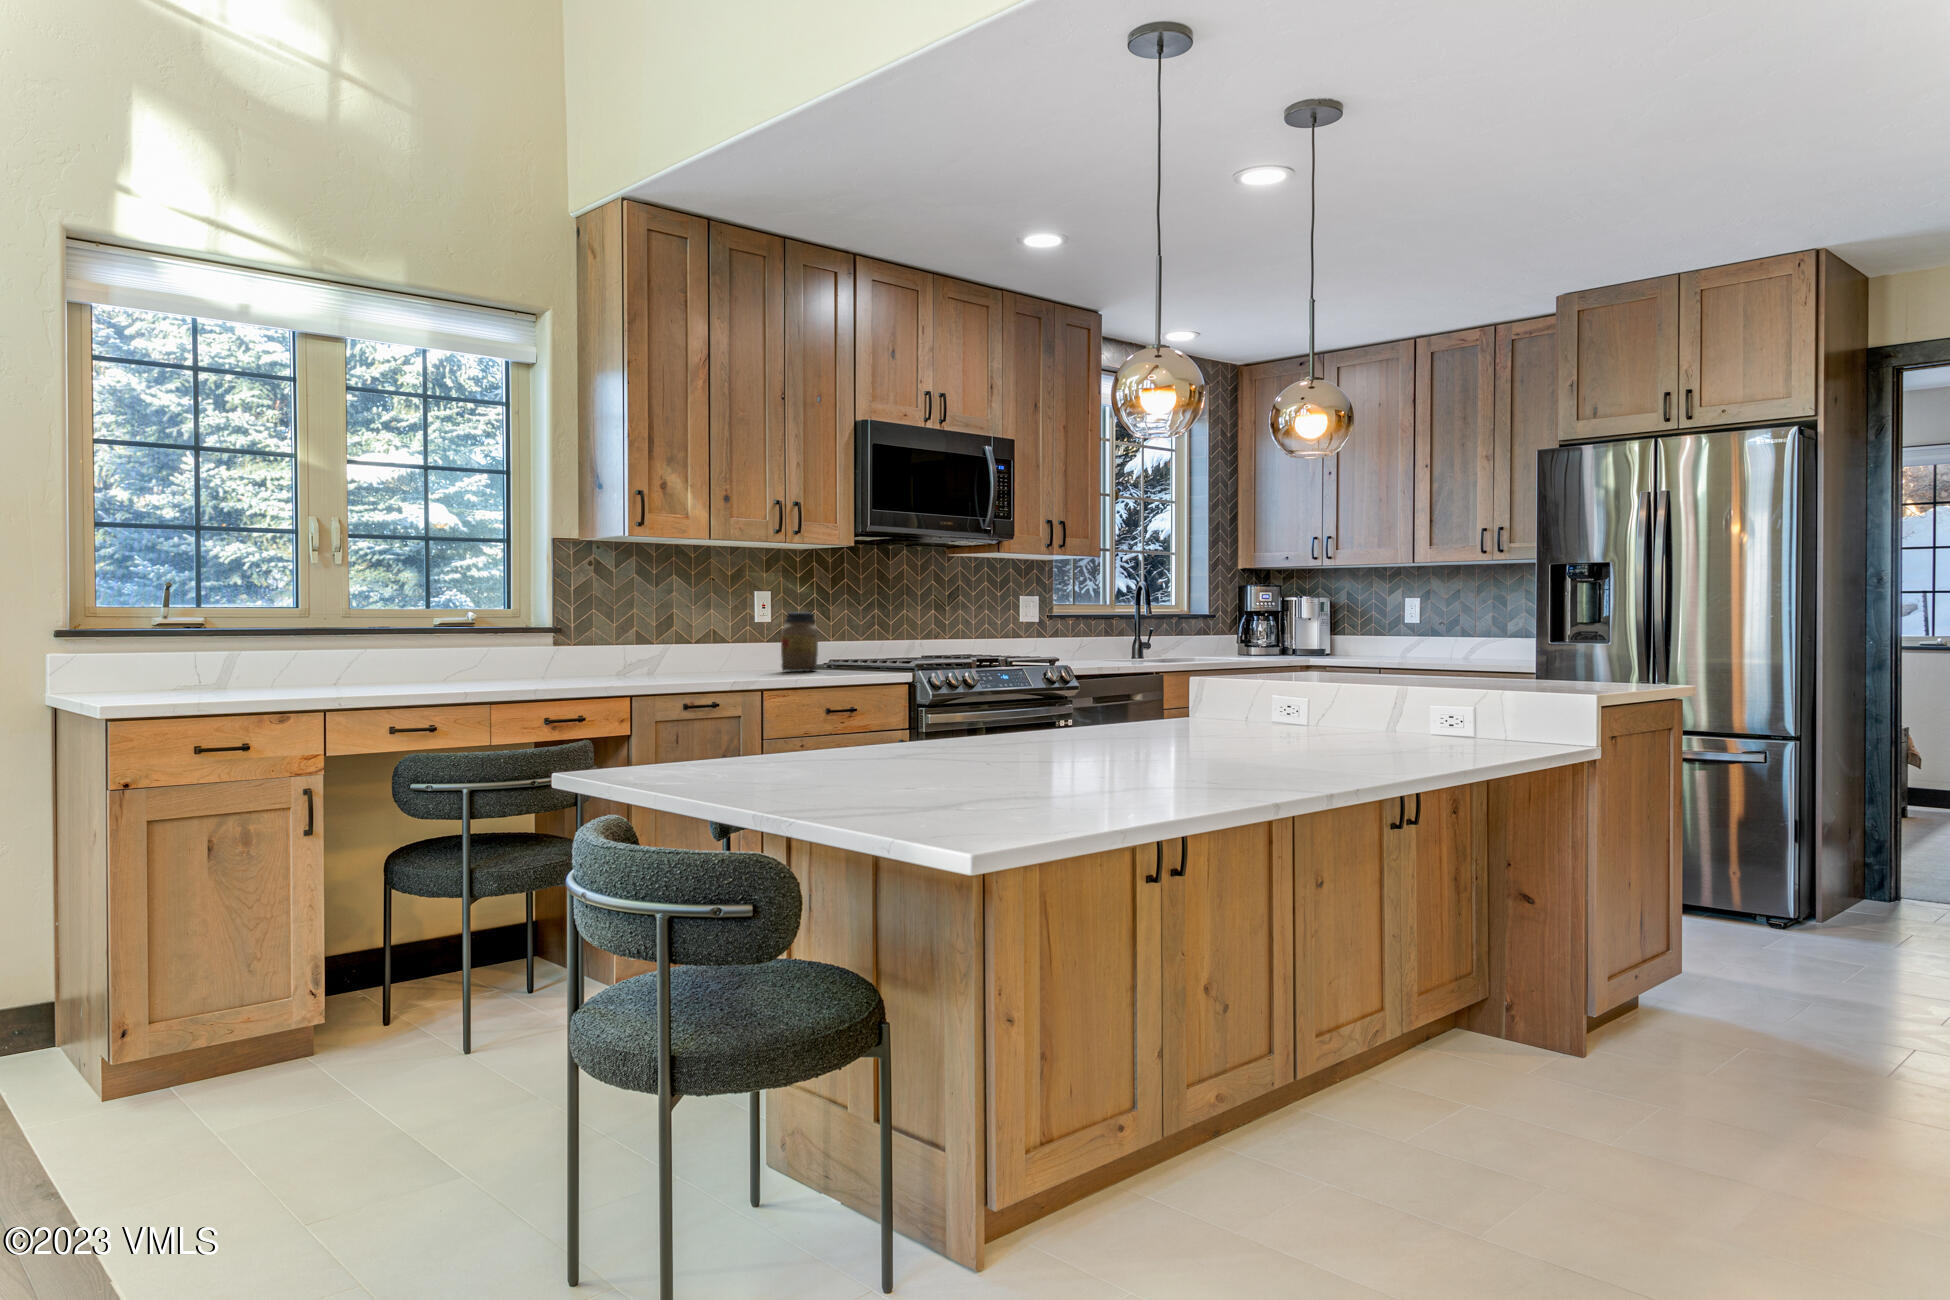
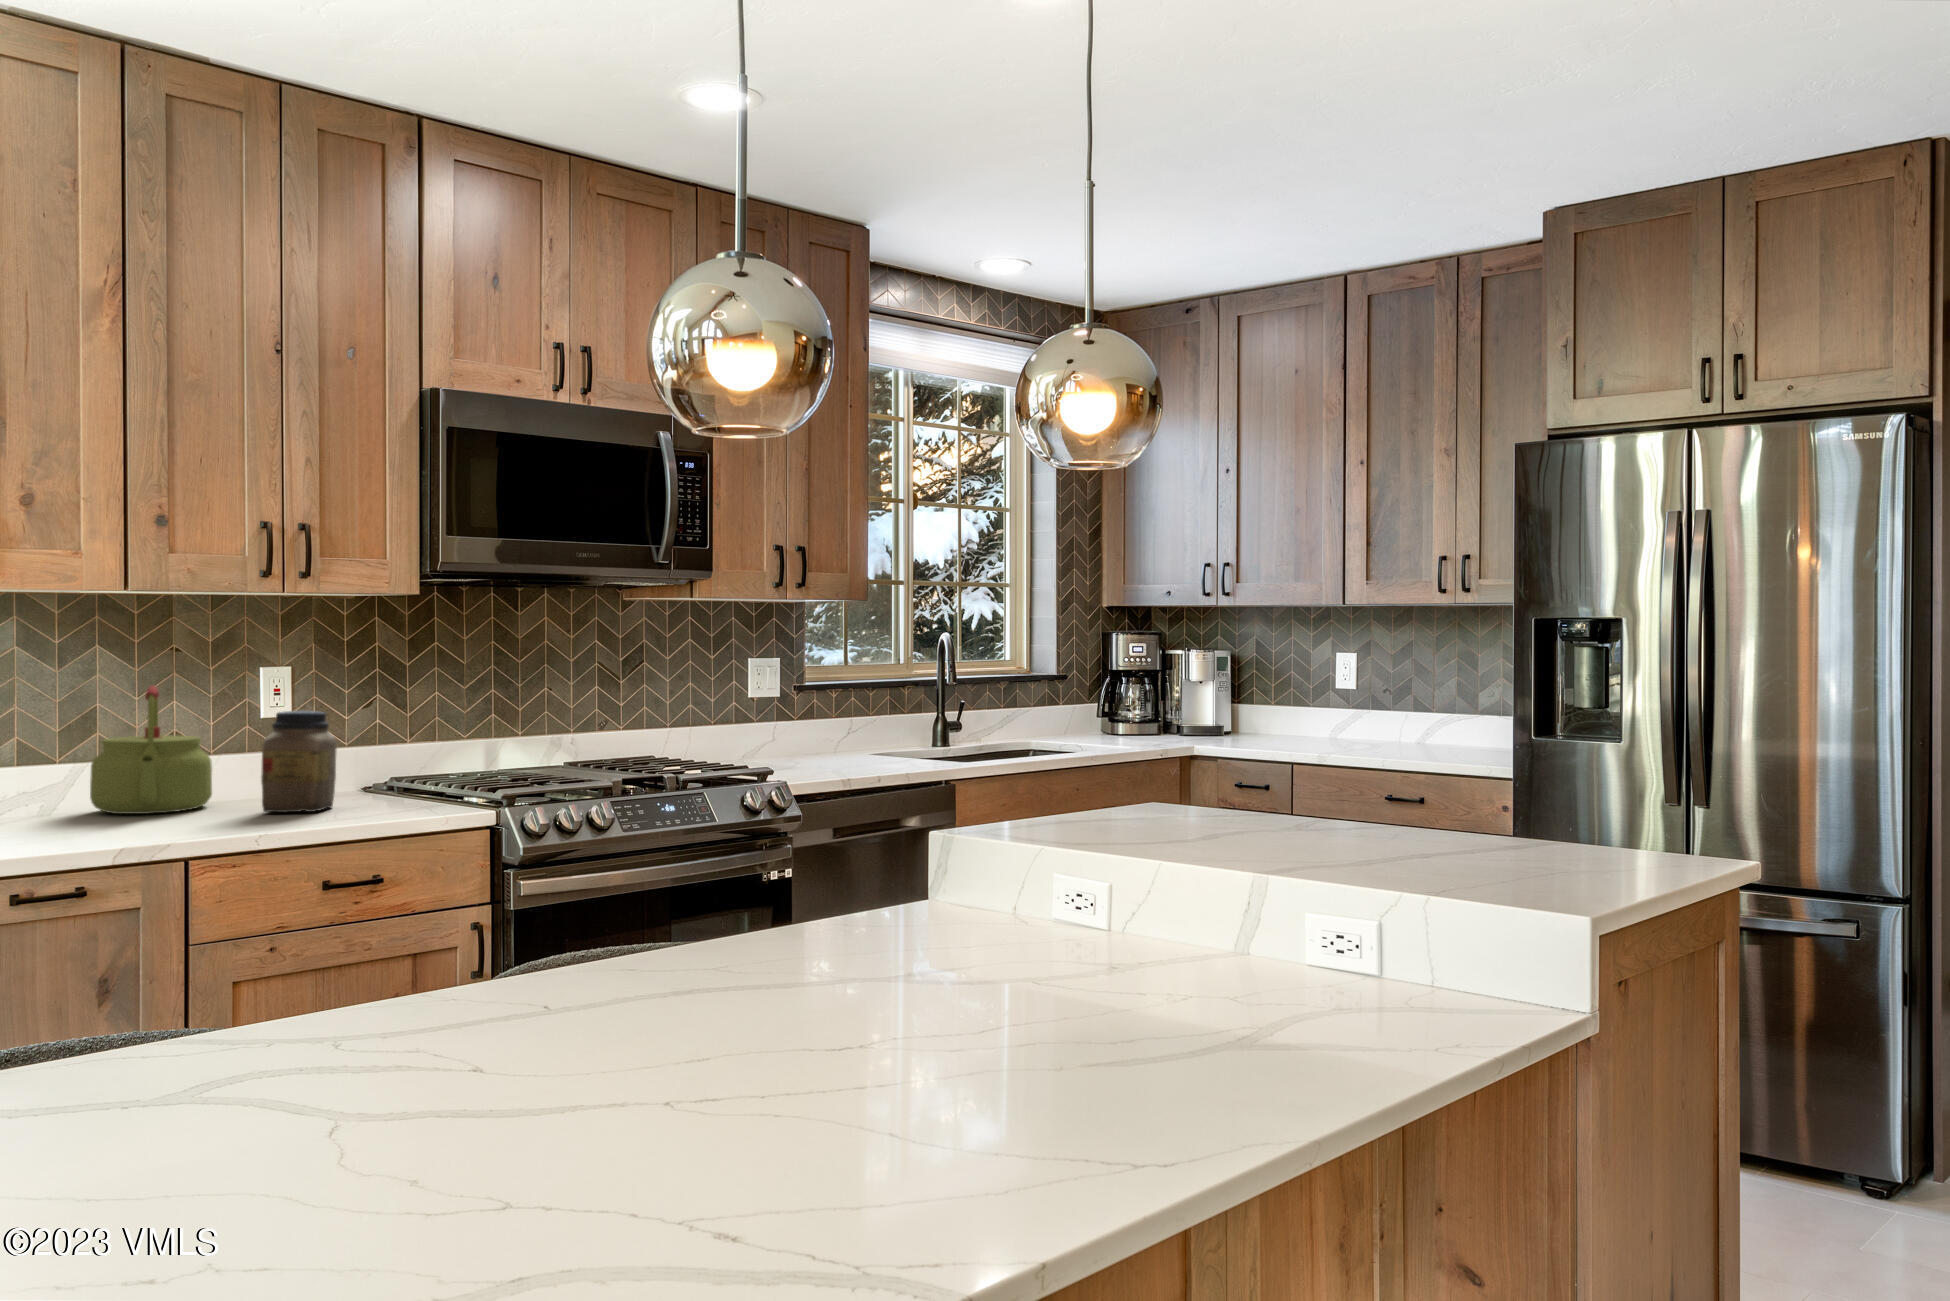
kettle: none [678,598,743,672] -> present [90,686,212,814]

